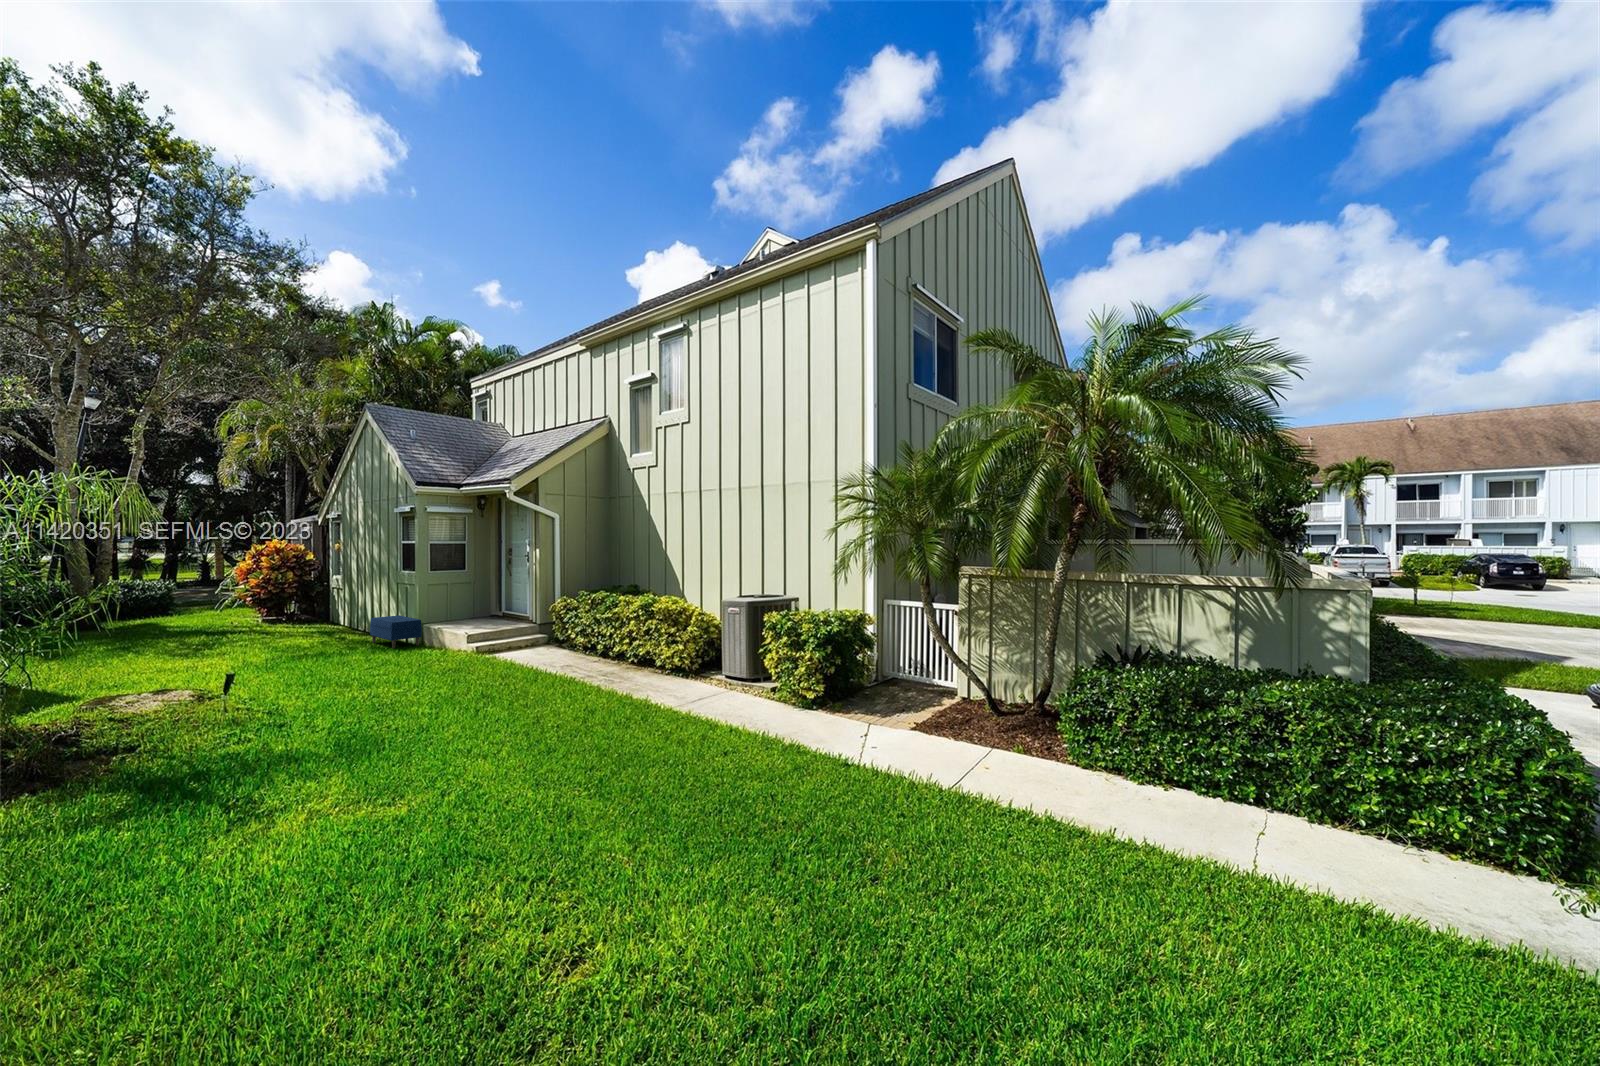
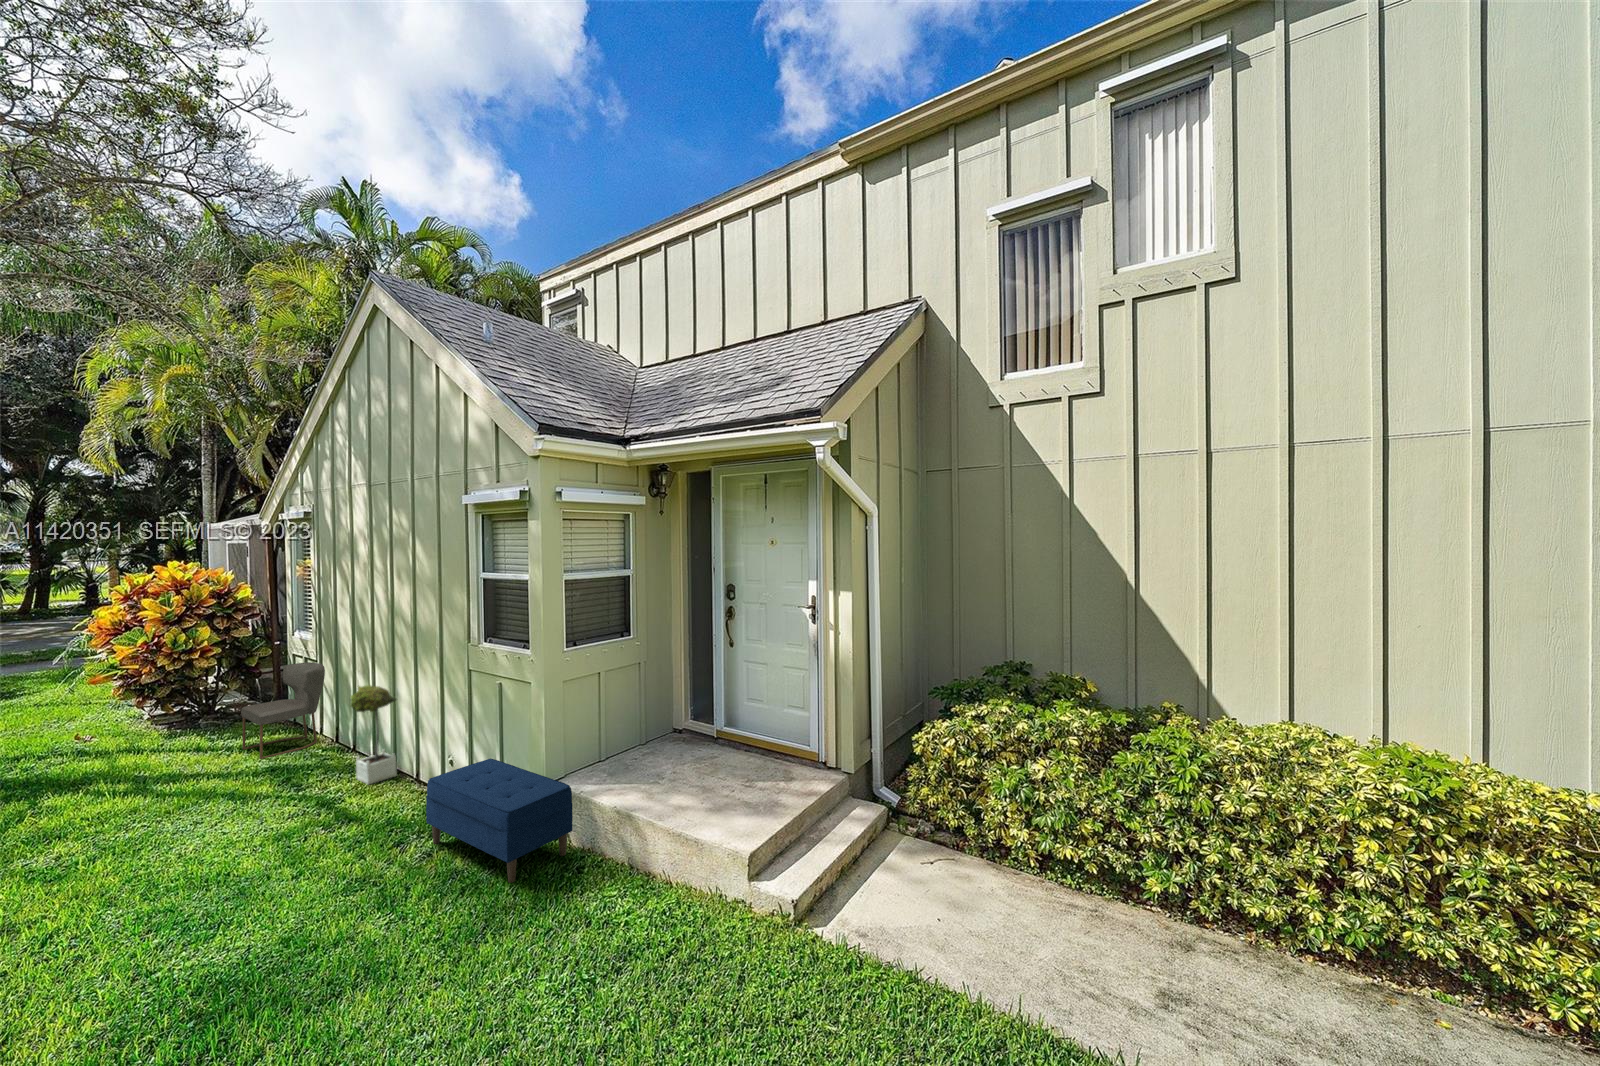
chair: none [306,587,344,628] -> present [241,663,325,759]
potted tree: none [350,591,371,633] -> present [350,685,397,784]

